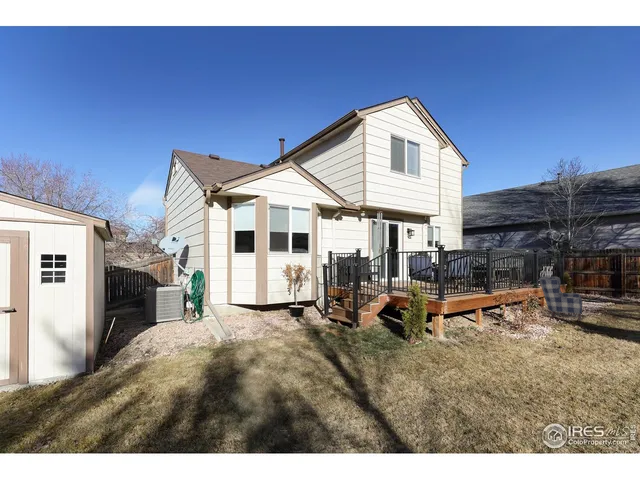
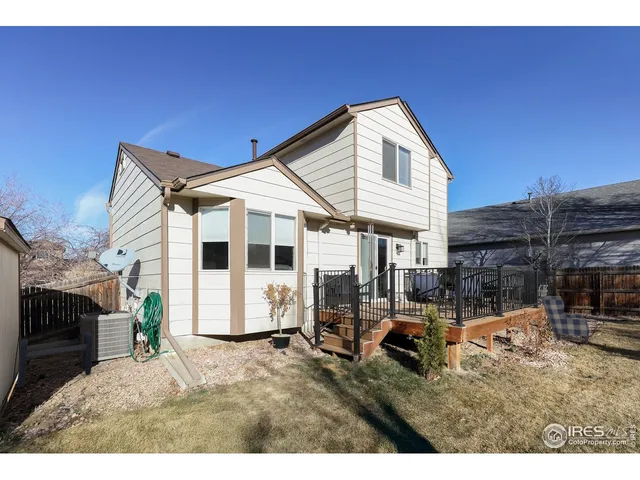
bench: none [104,300,154,338] -> present [17,332,92,388]

